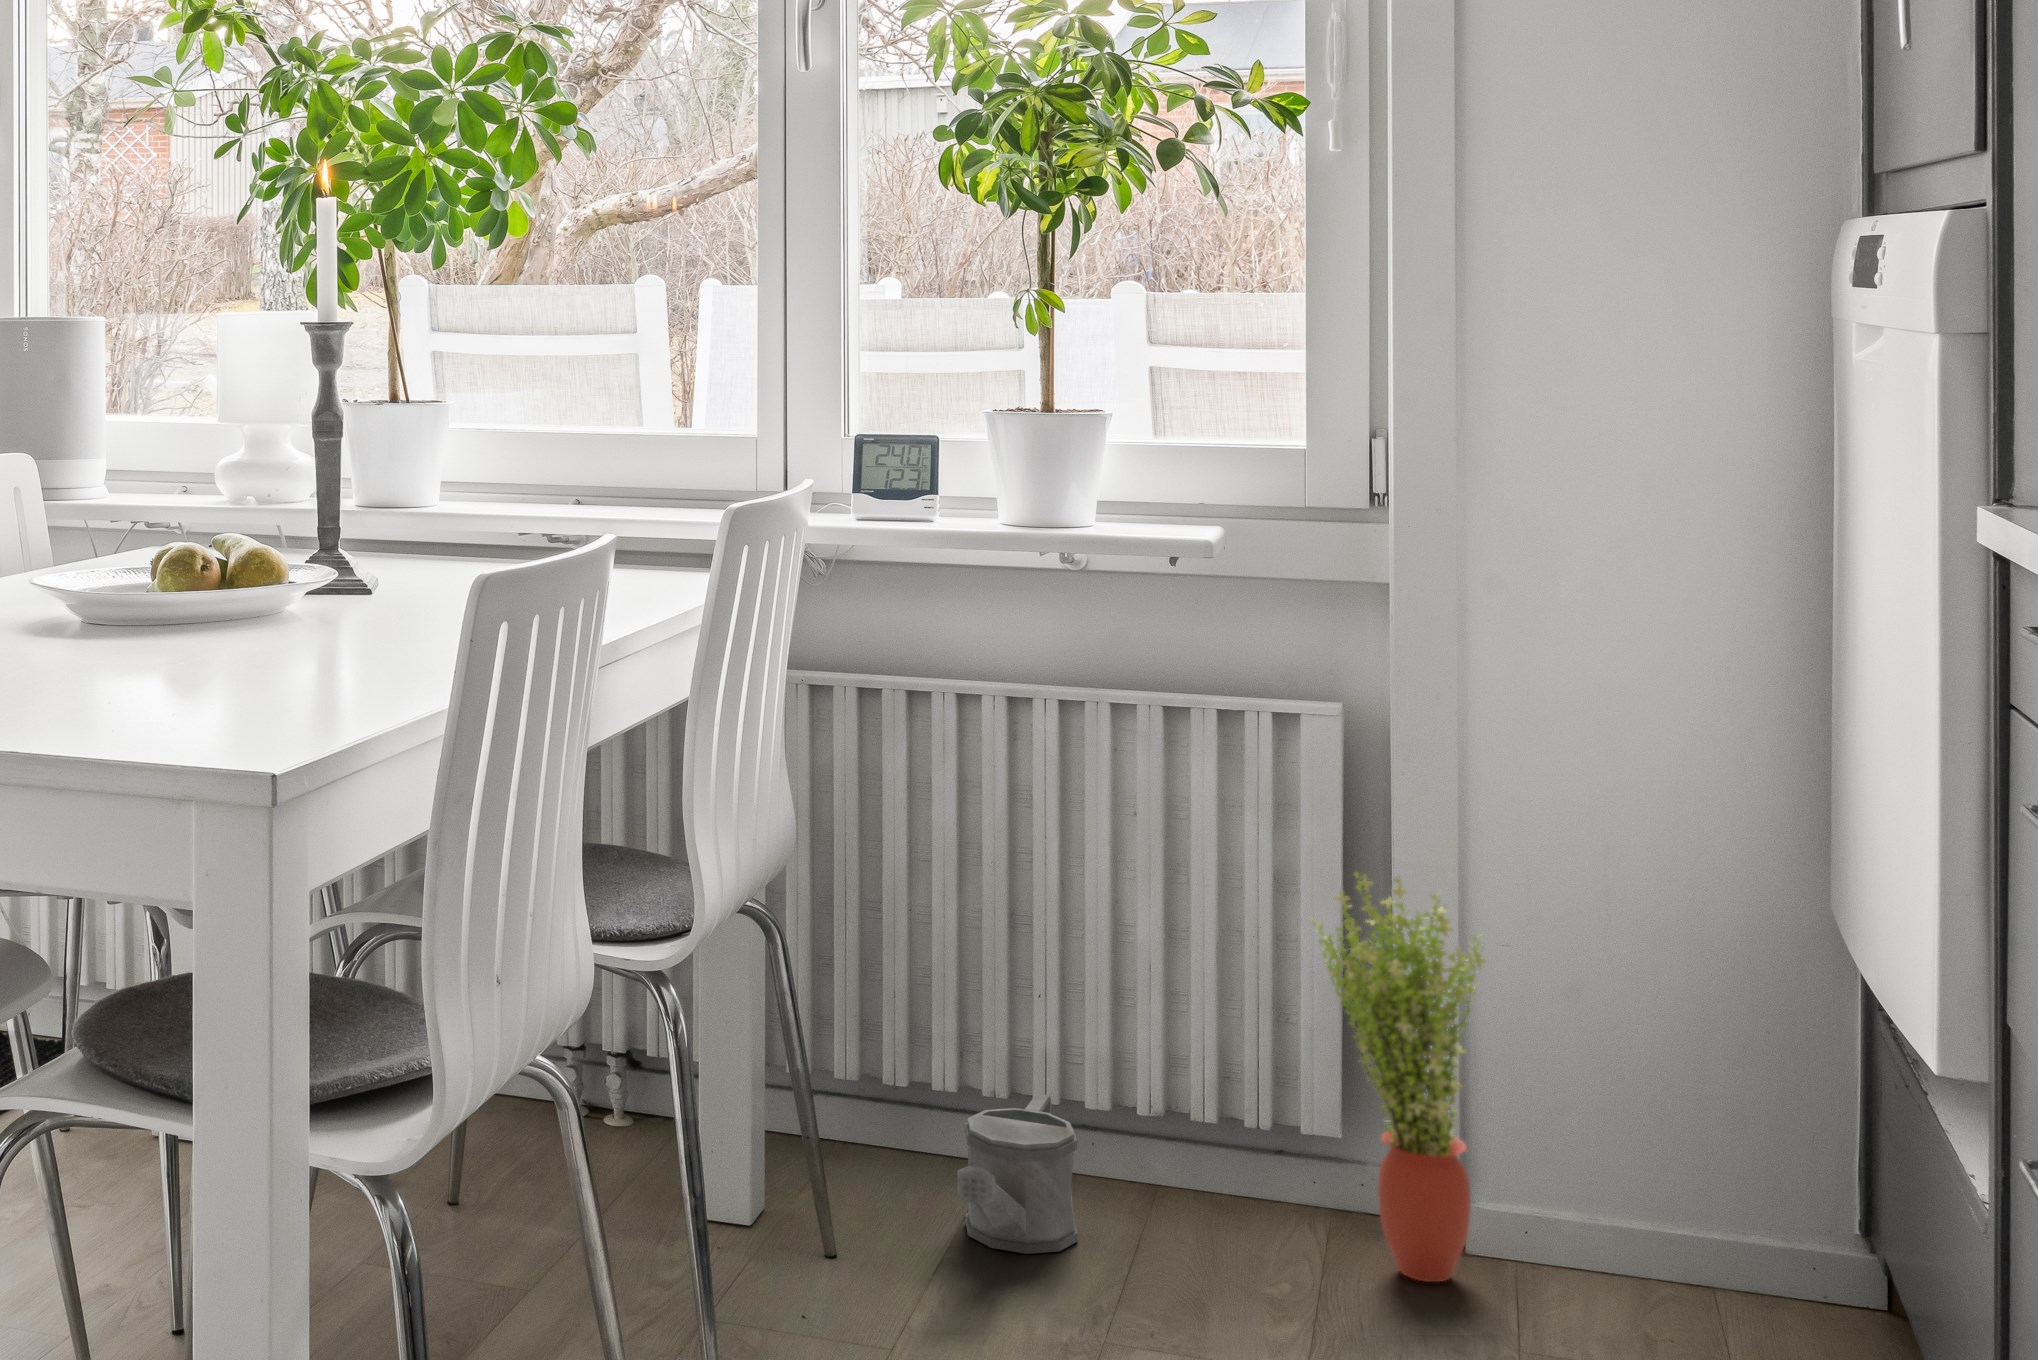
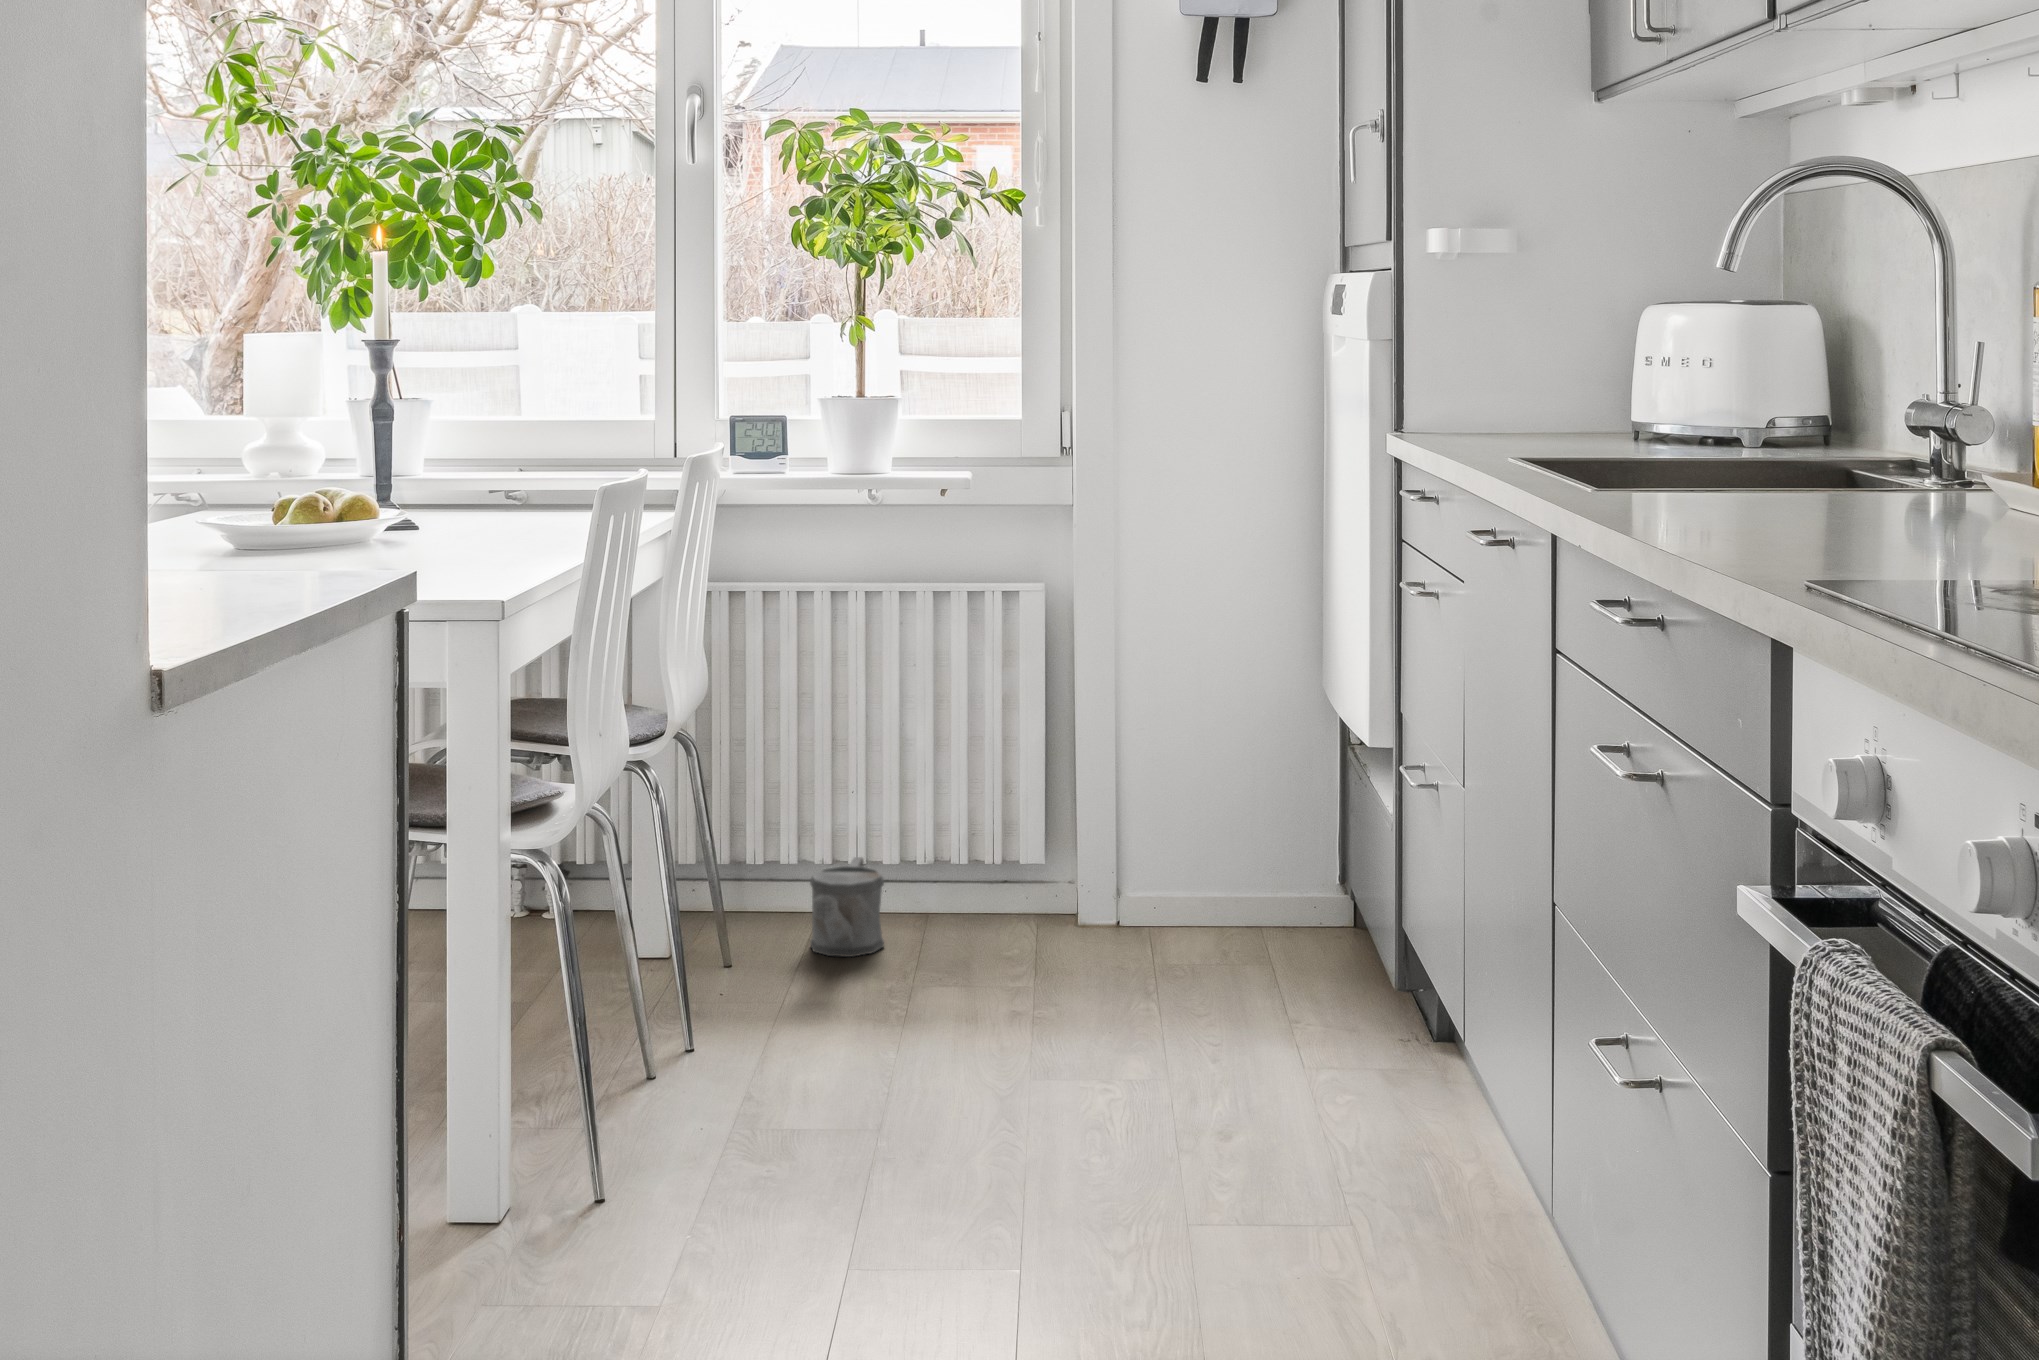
potted plant: present [1312,871,1486,1282] -> none [1028,687,1133,941]

